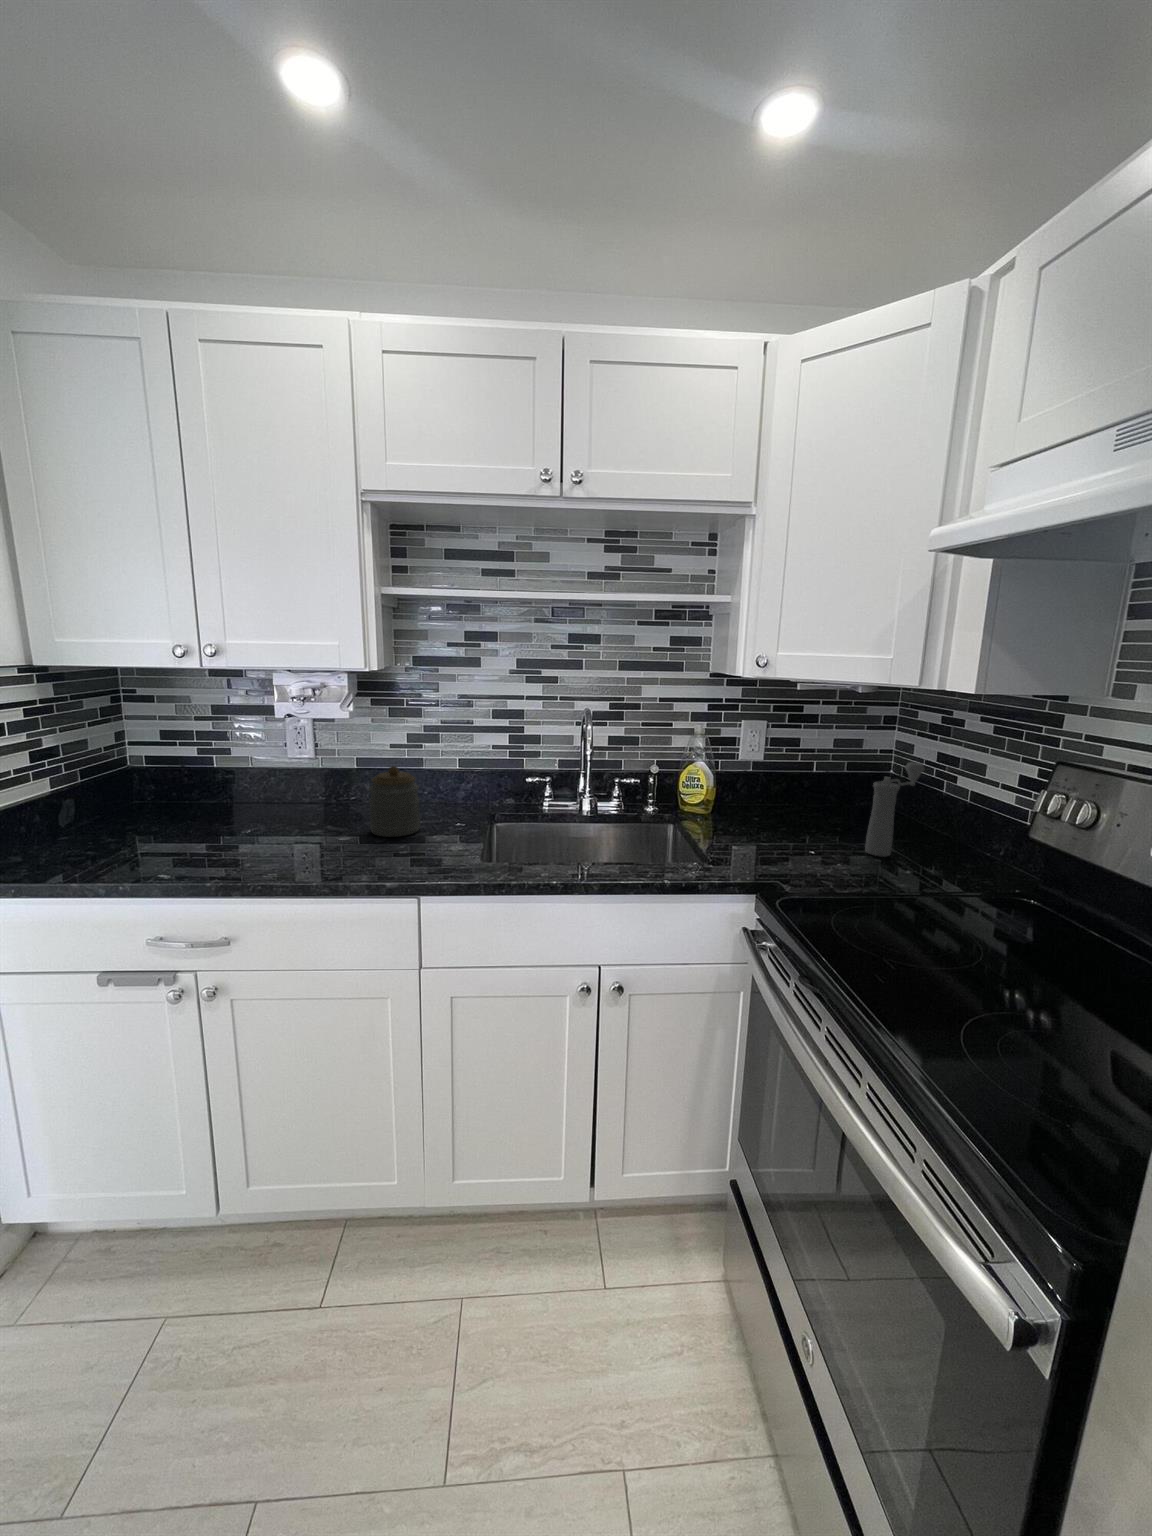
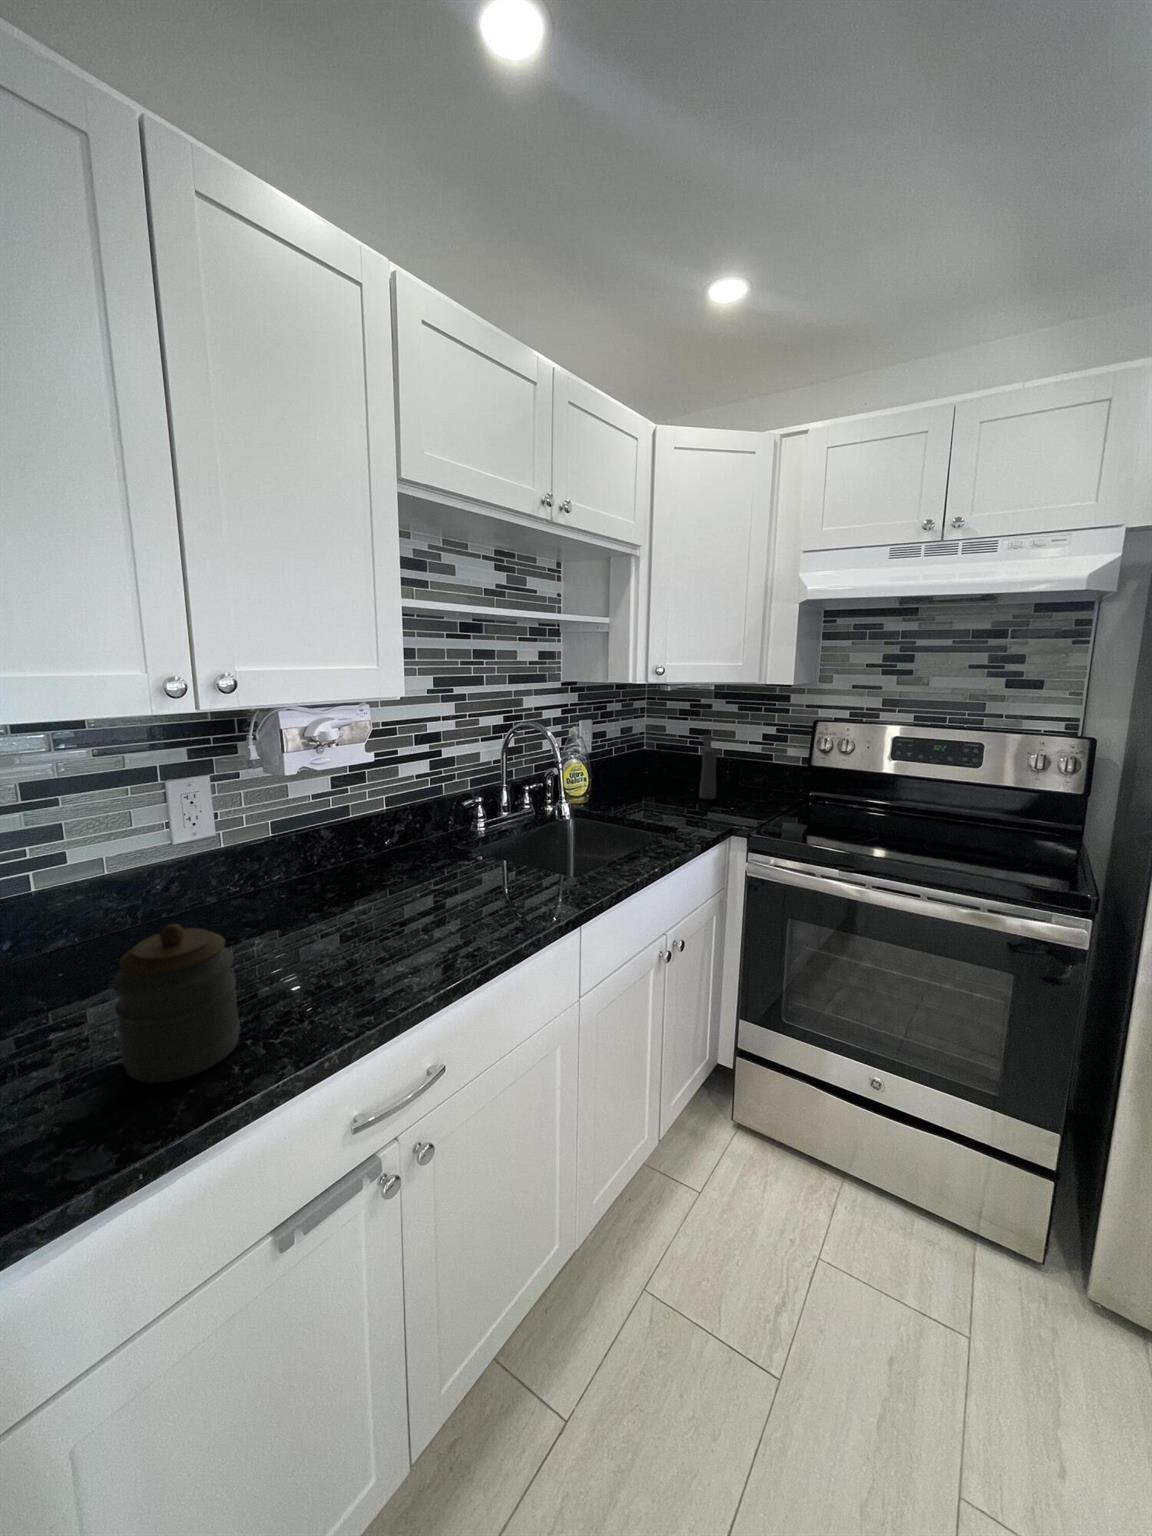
jar: present [369,766,420,837] -> present [112,924,240,1083]

